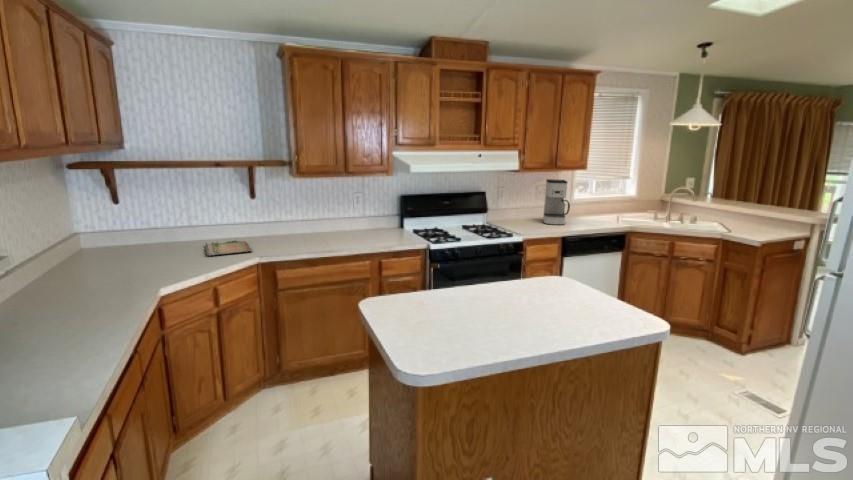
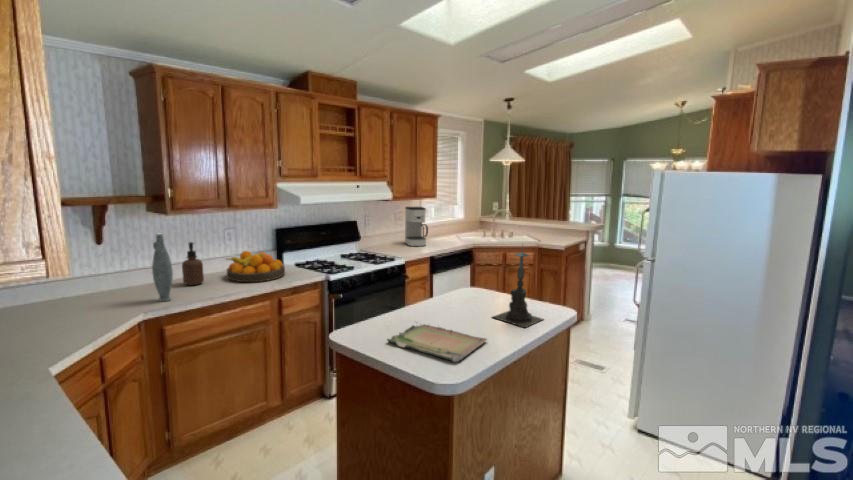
vase: none [274,193,290,250] -> present [152,234,173,301]
soap dispenser: none [306,202,324,240] -> present [182,242,204,285]
fruit bowl: none [343,214,394,243] -> present [227,251,285,282]
candle holder: none [543,224,608,326] -> present [493,250,543,327]
tray: present [205,240,252,256] -> present [387,324,487,362]

